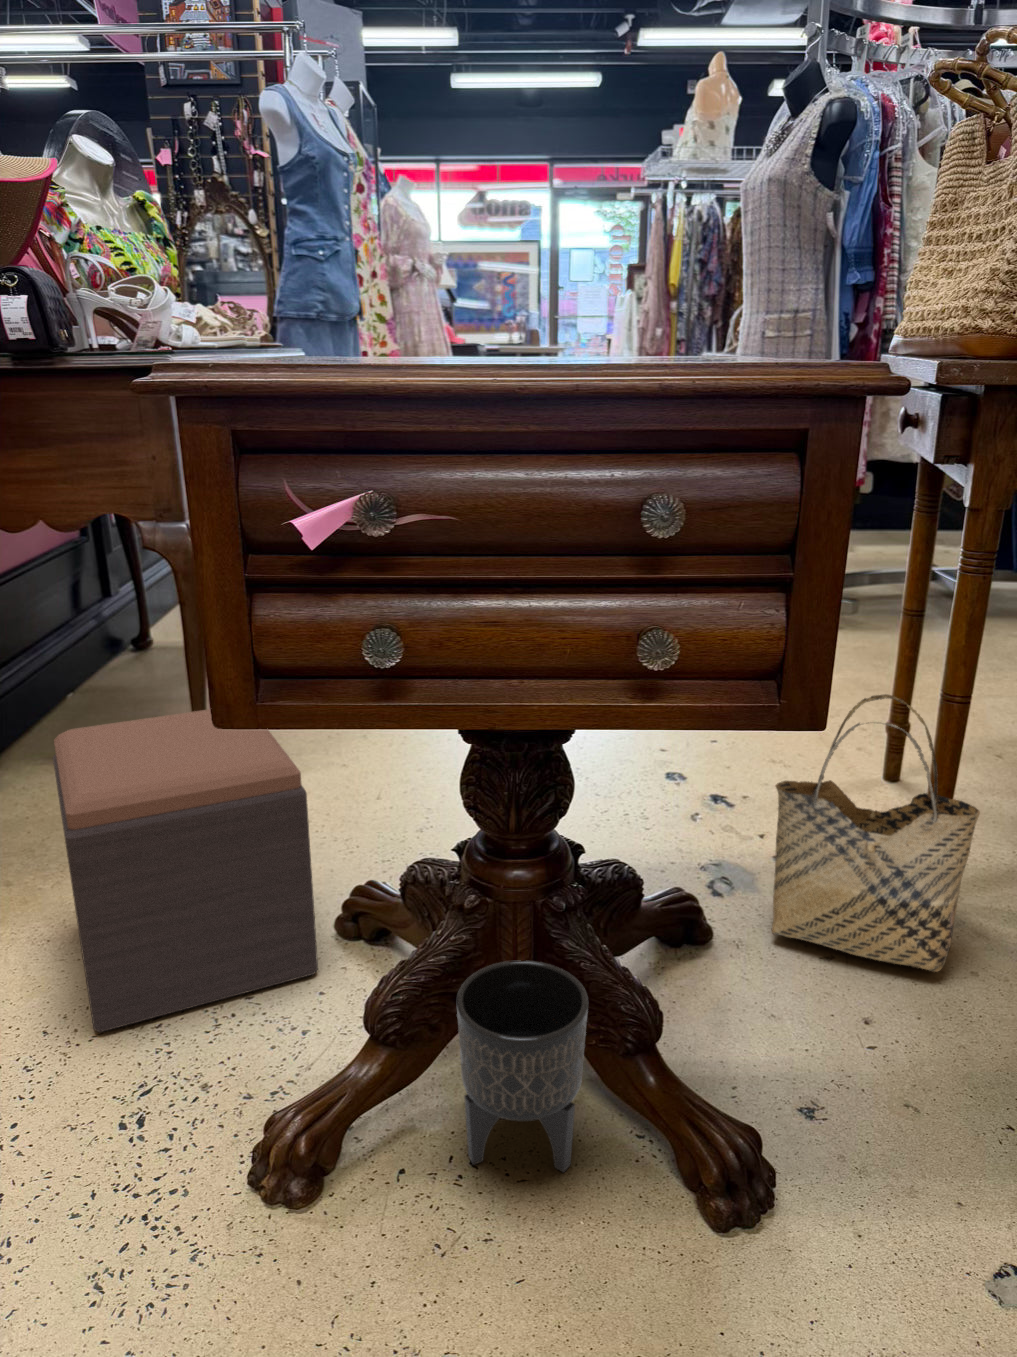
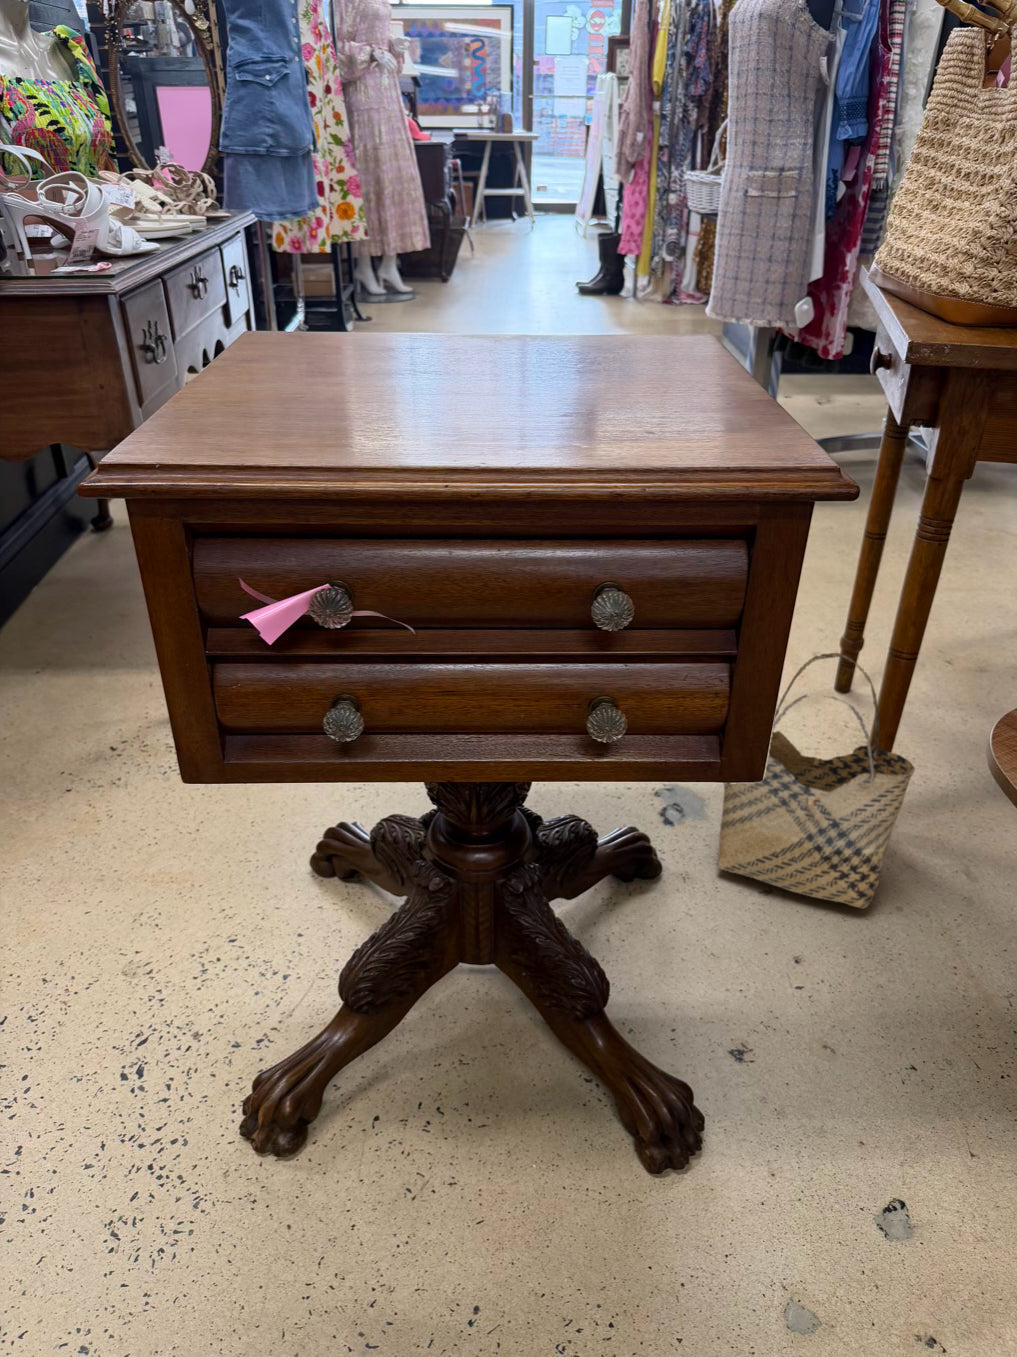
footstool: present [53,709,318,1032] -> none [26,657,296,981]
planter: present [457,960,588,1172] -> none [422,938,541,1117]

